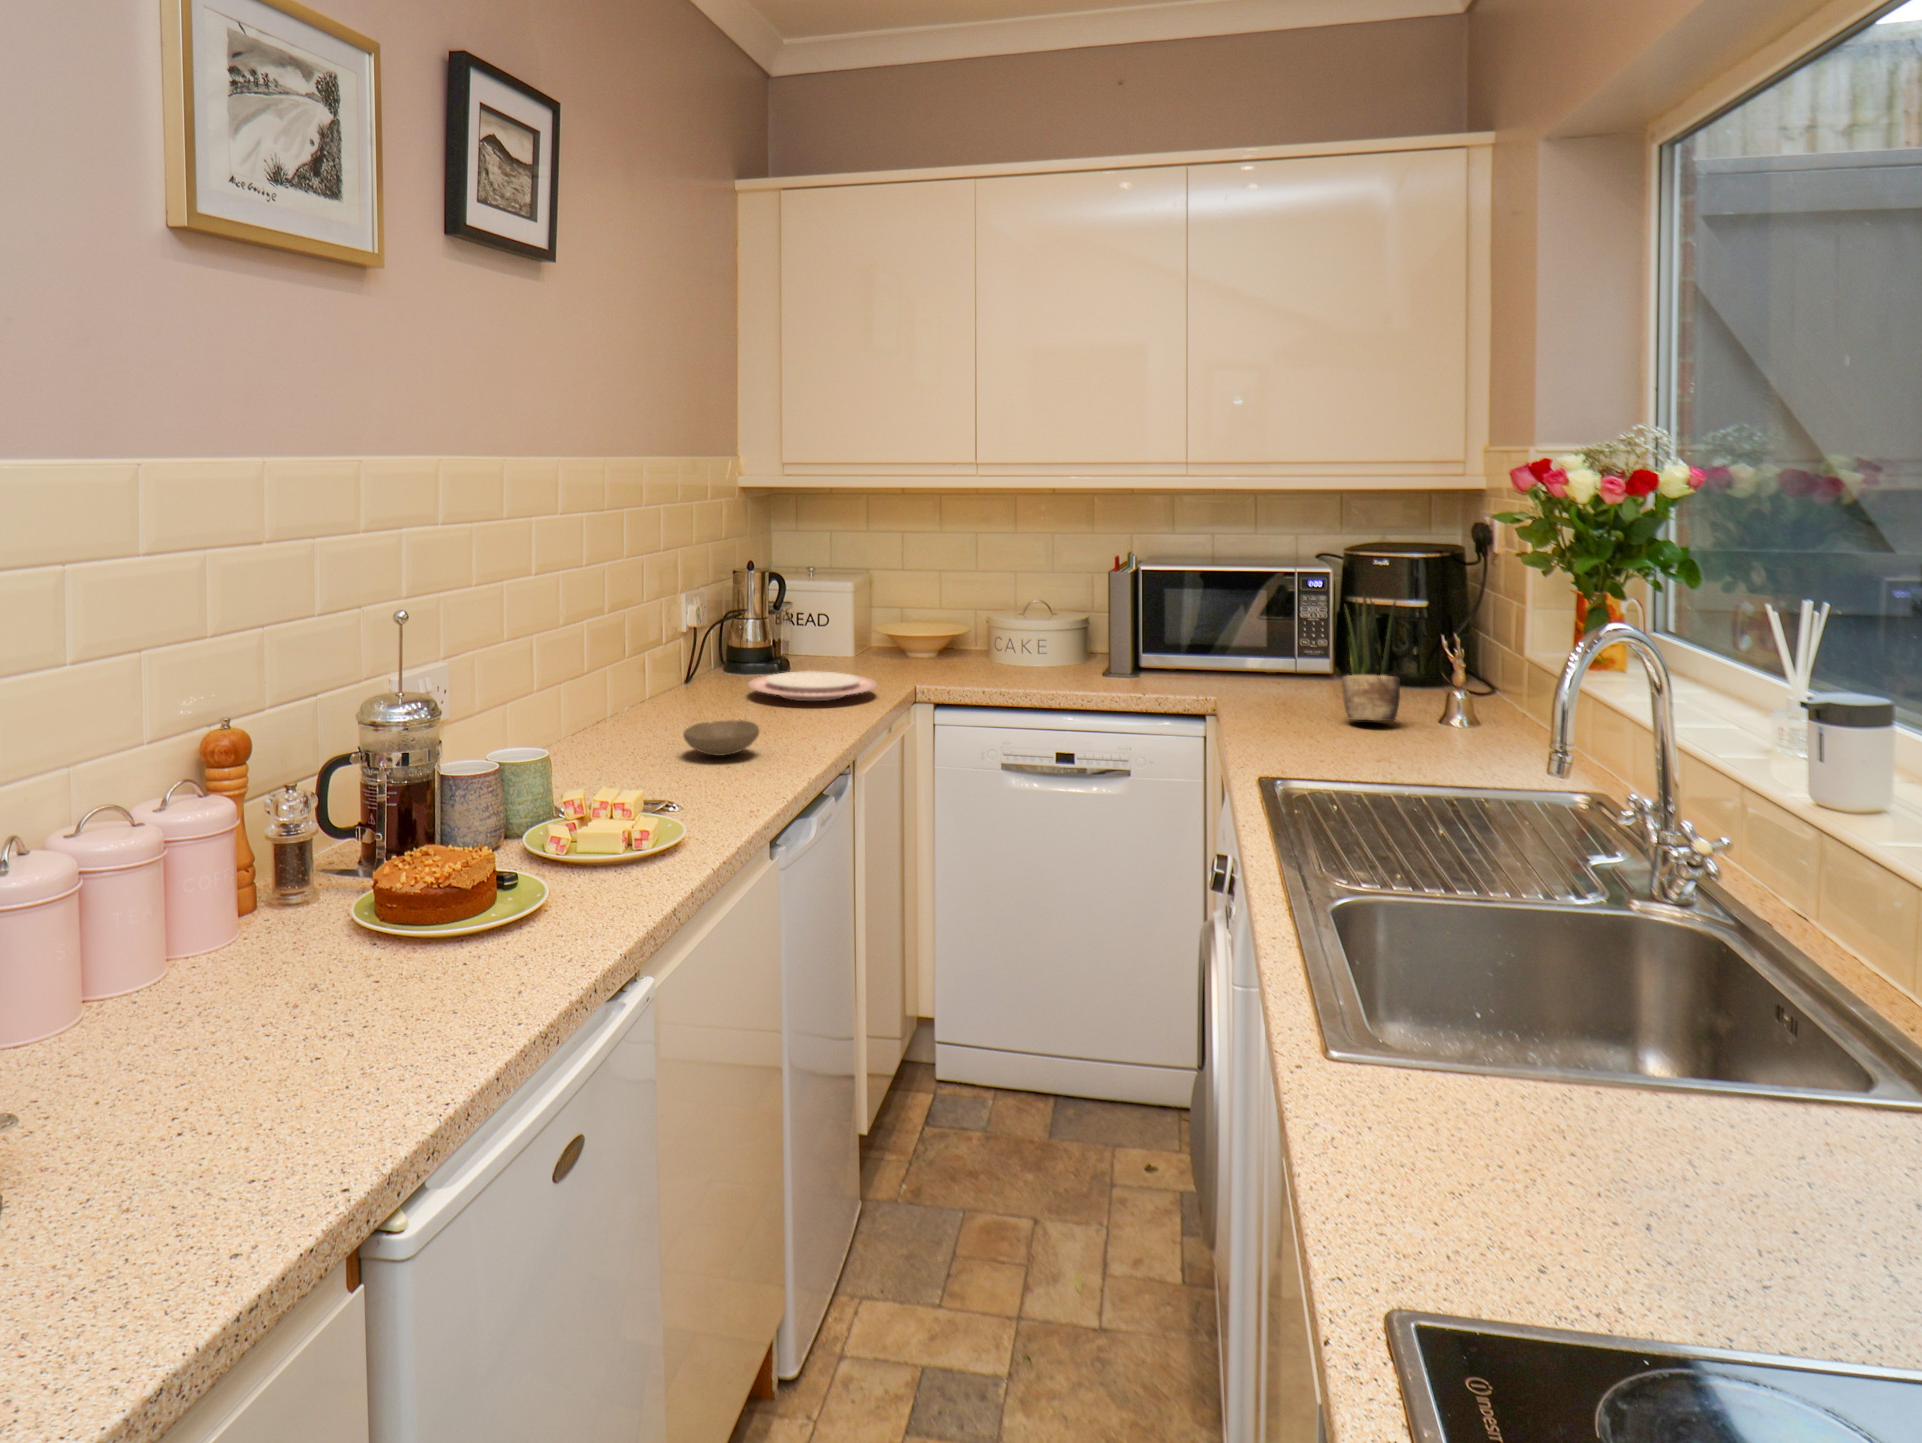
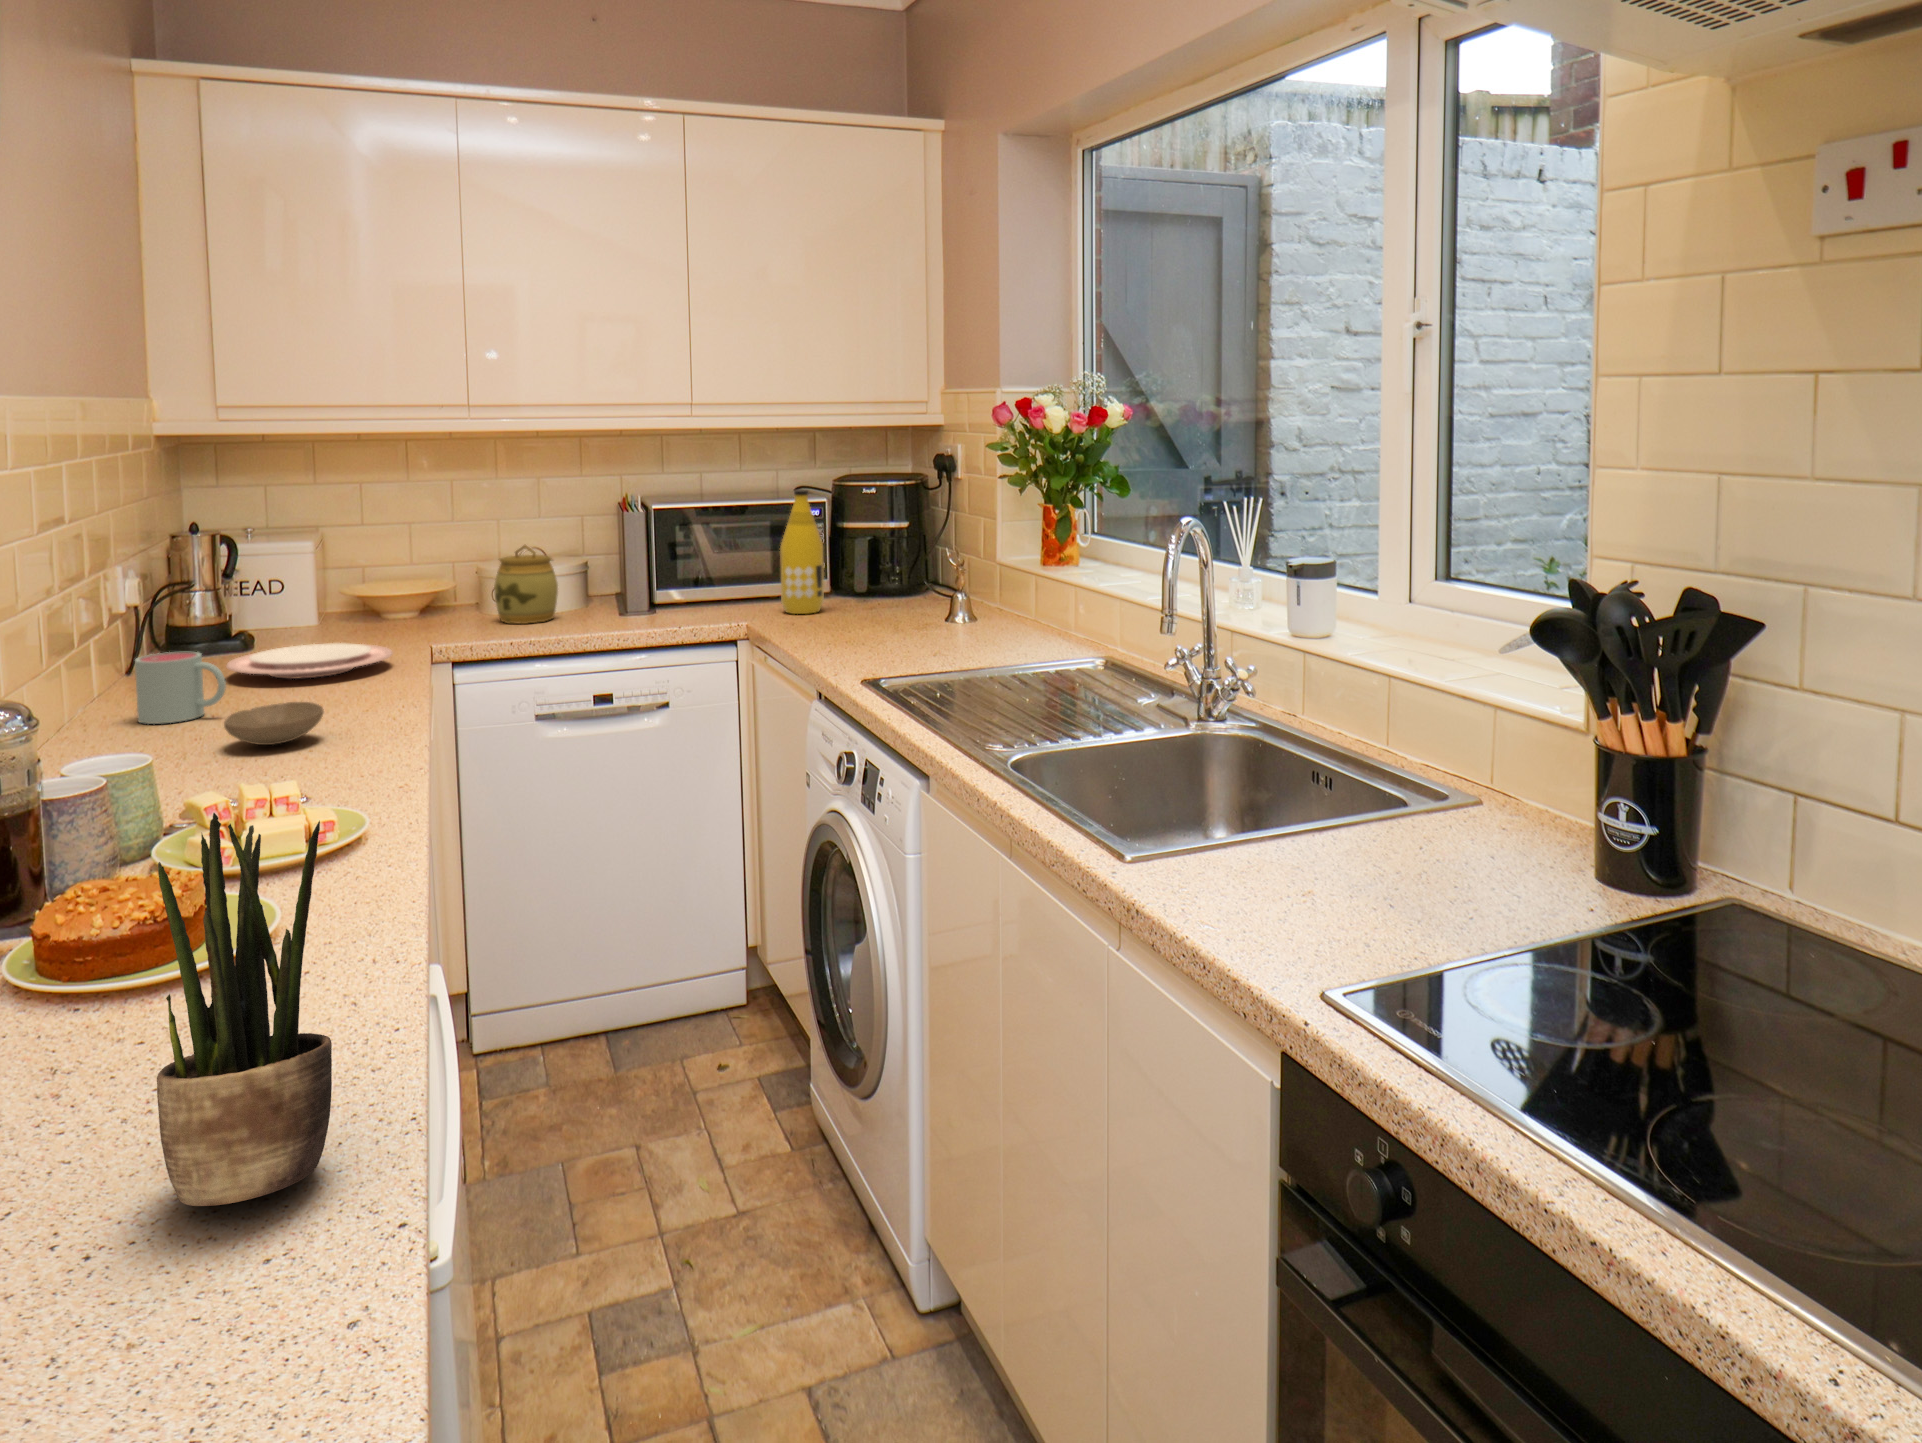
bottle: none [1261,557,1310,694] -> present [780,490,824,614]
potted plant: present [1342,590,1400,721] -> present [157,813,332,1206]
jar: none [999,596,1056,673] -> present [494,545,558,624]
mug: none [657,666,715,725] -> present [135,652,226,724]

